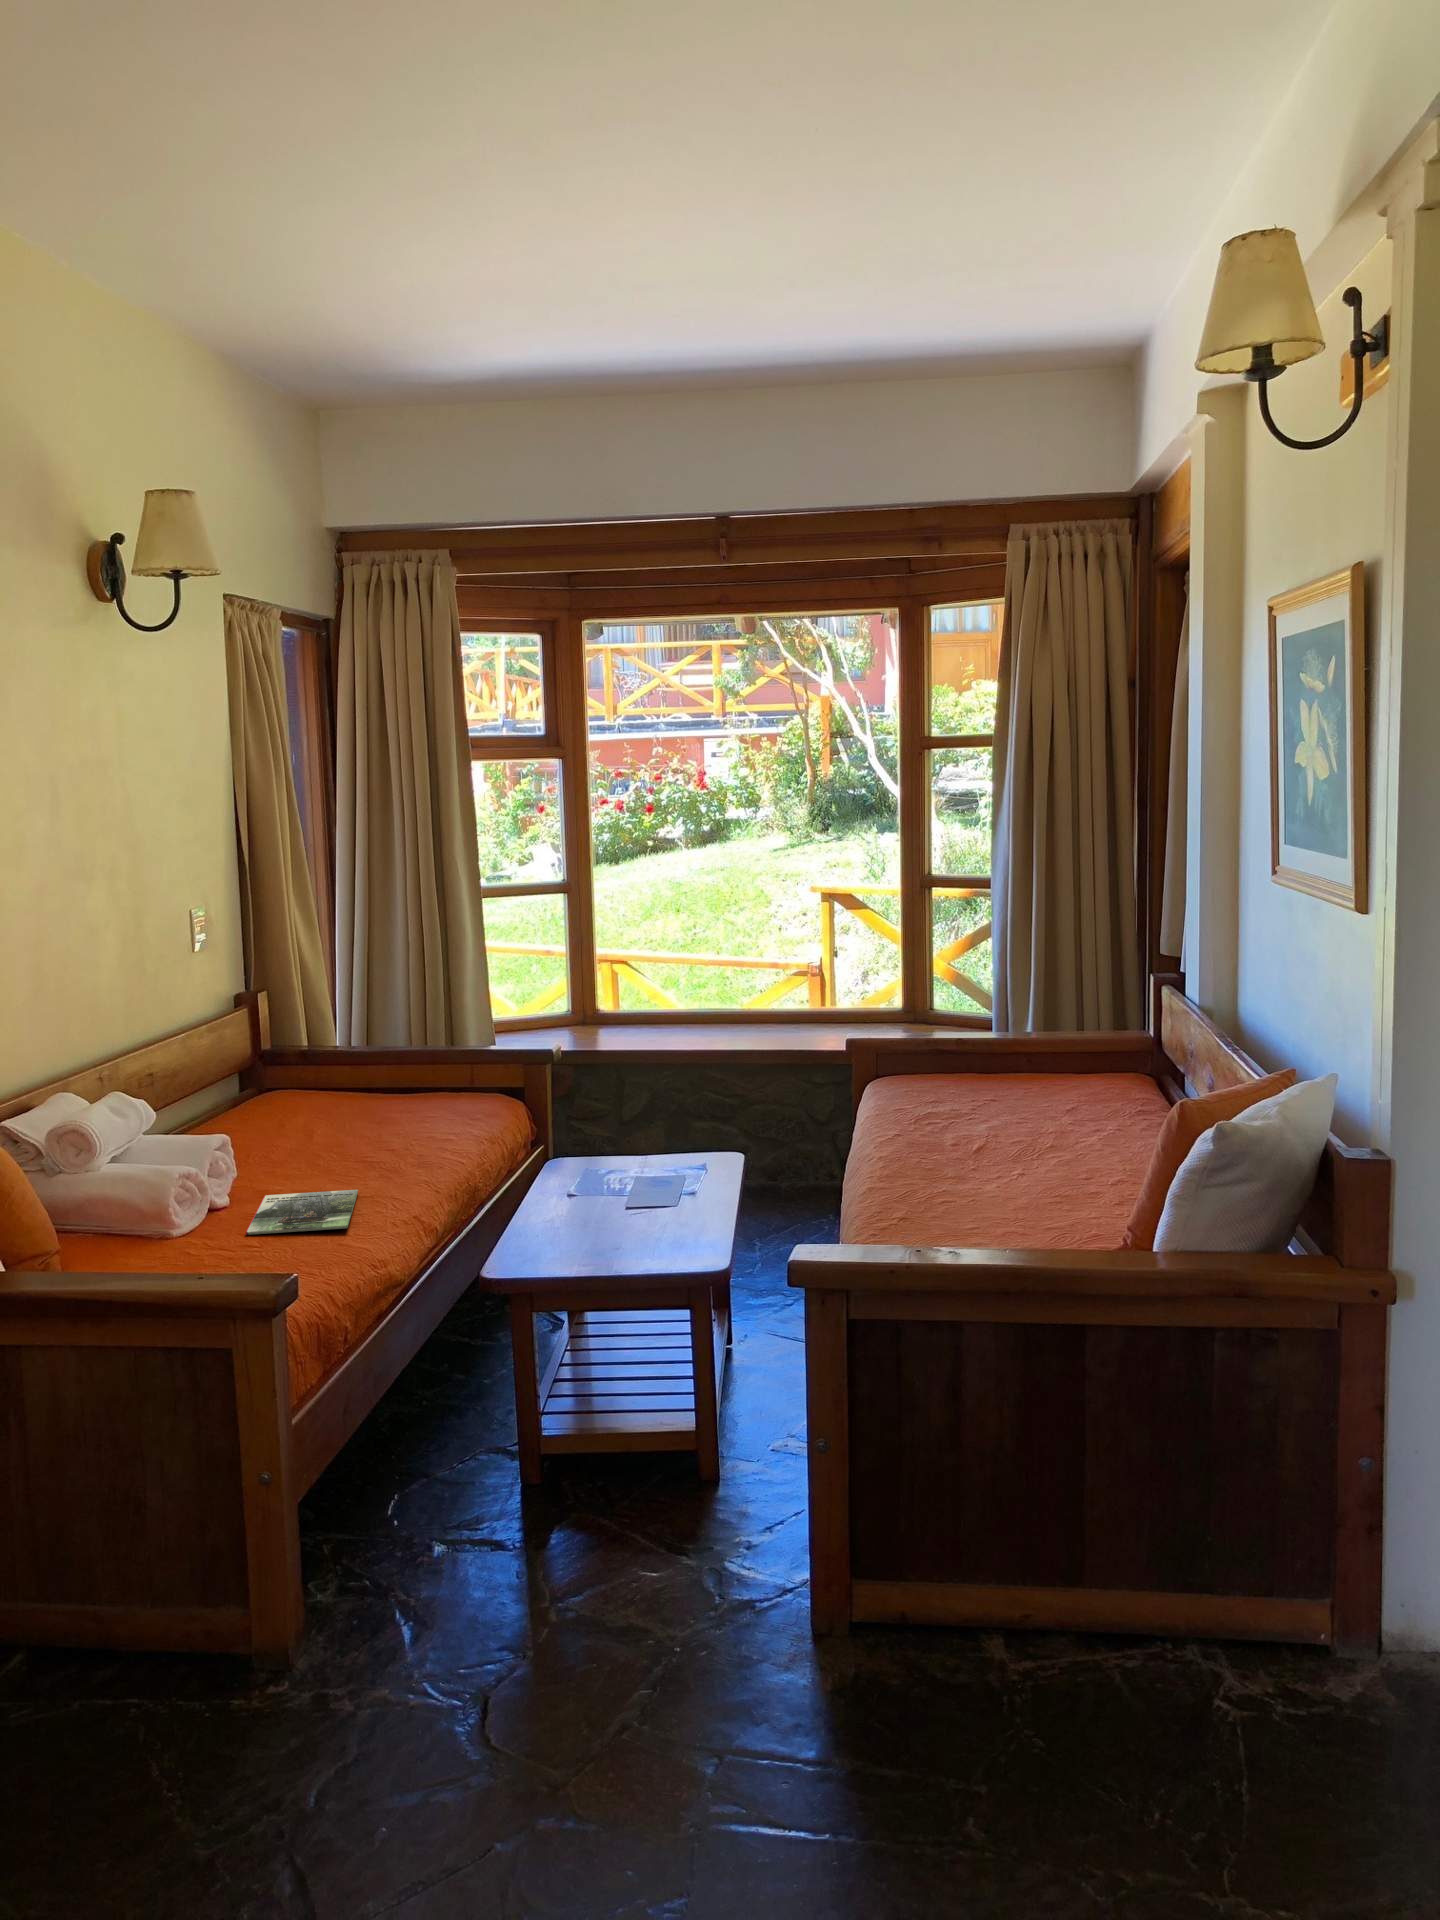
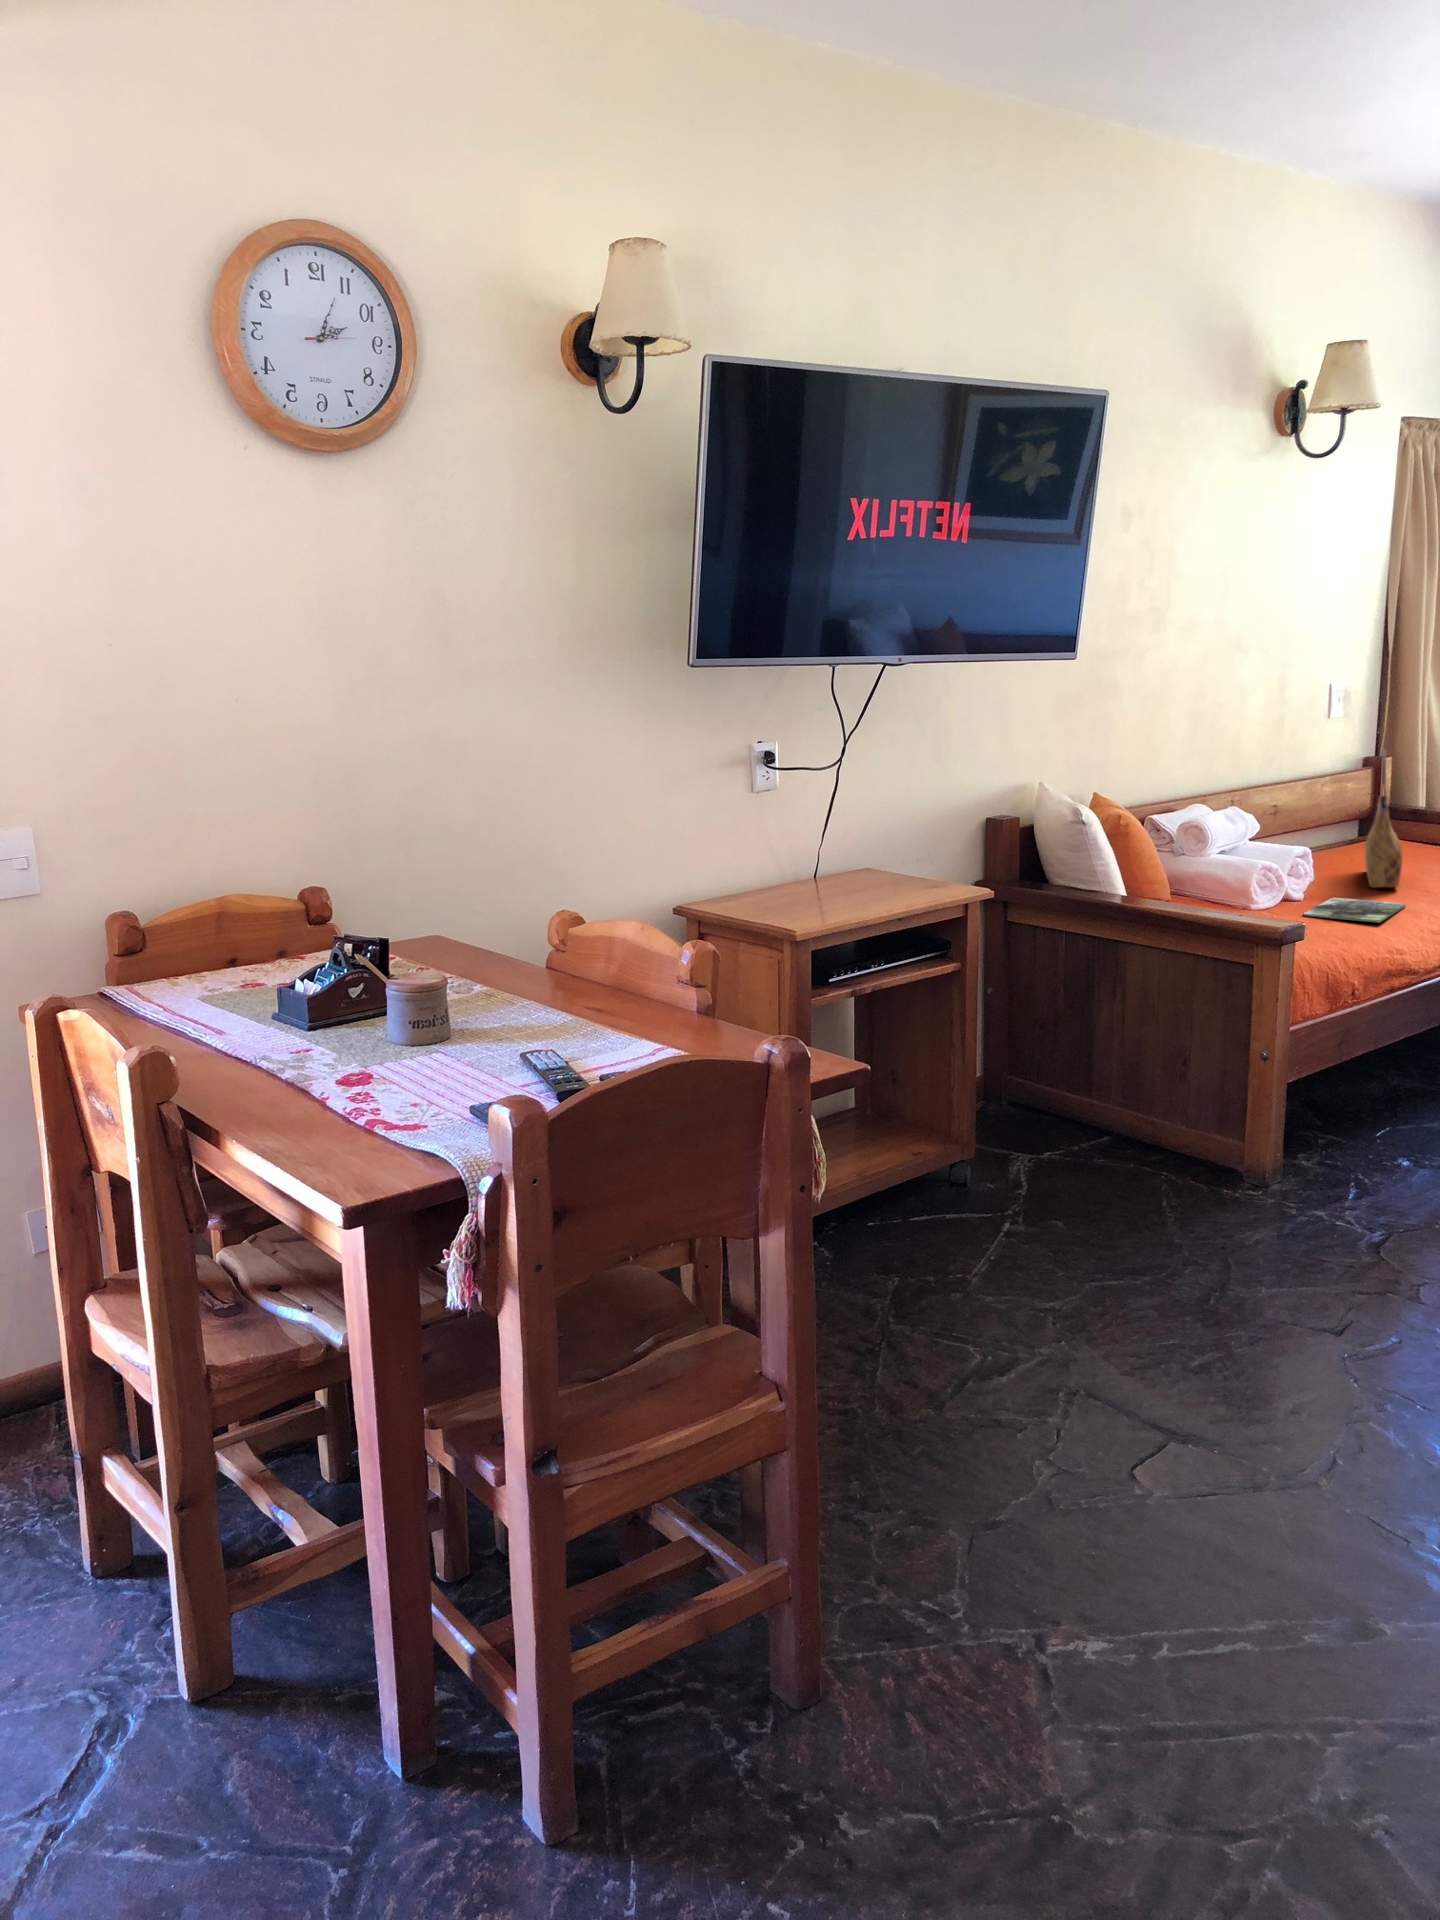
tote bag: none [279,994,335,1170] -> present [1365,750,1403,888]

